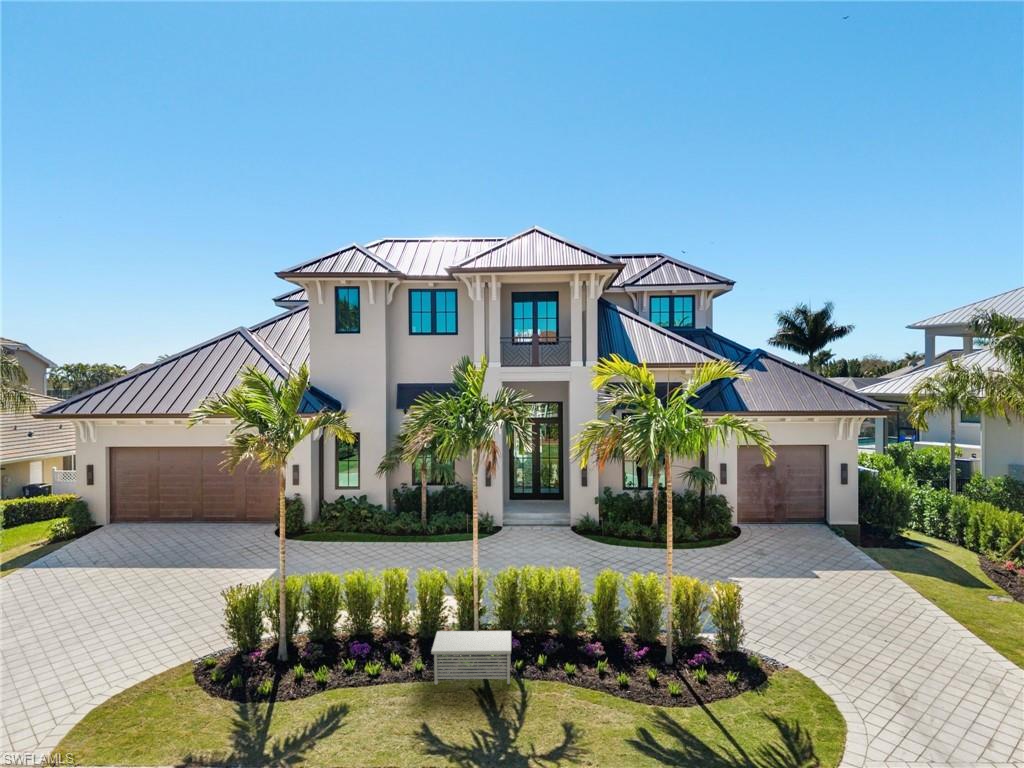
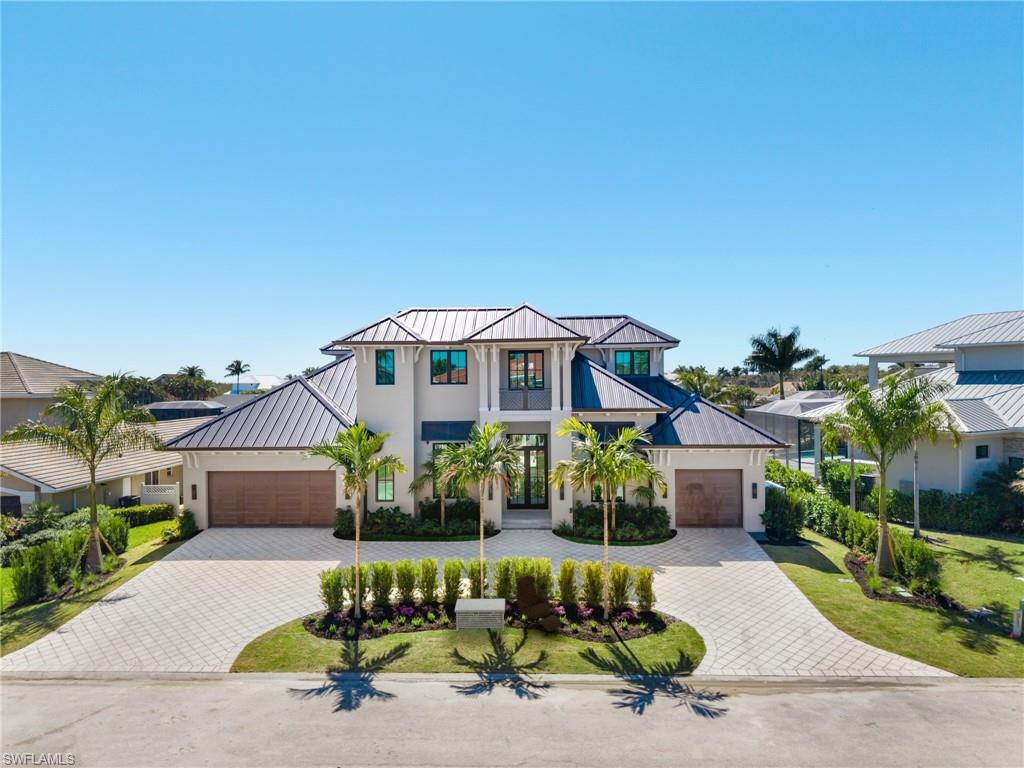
lounge chair: none [528,594,603,695] -> present [516,575,562,636]

